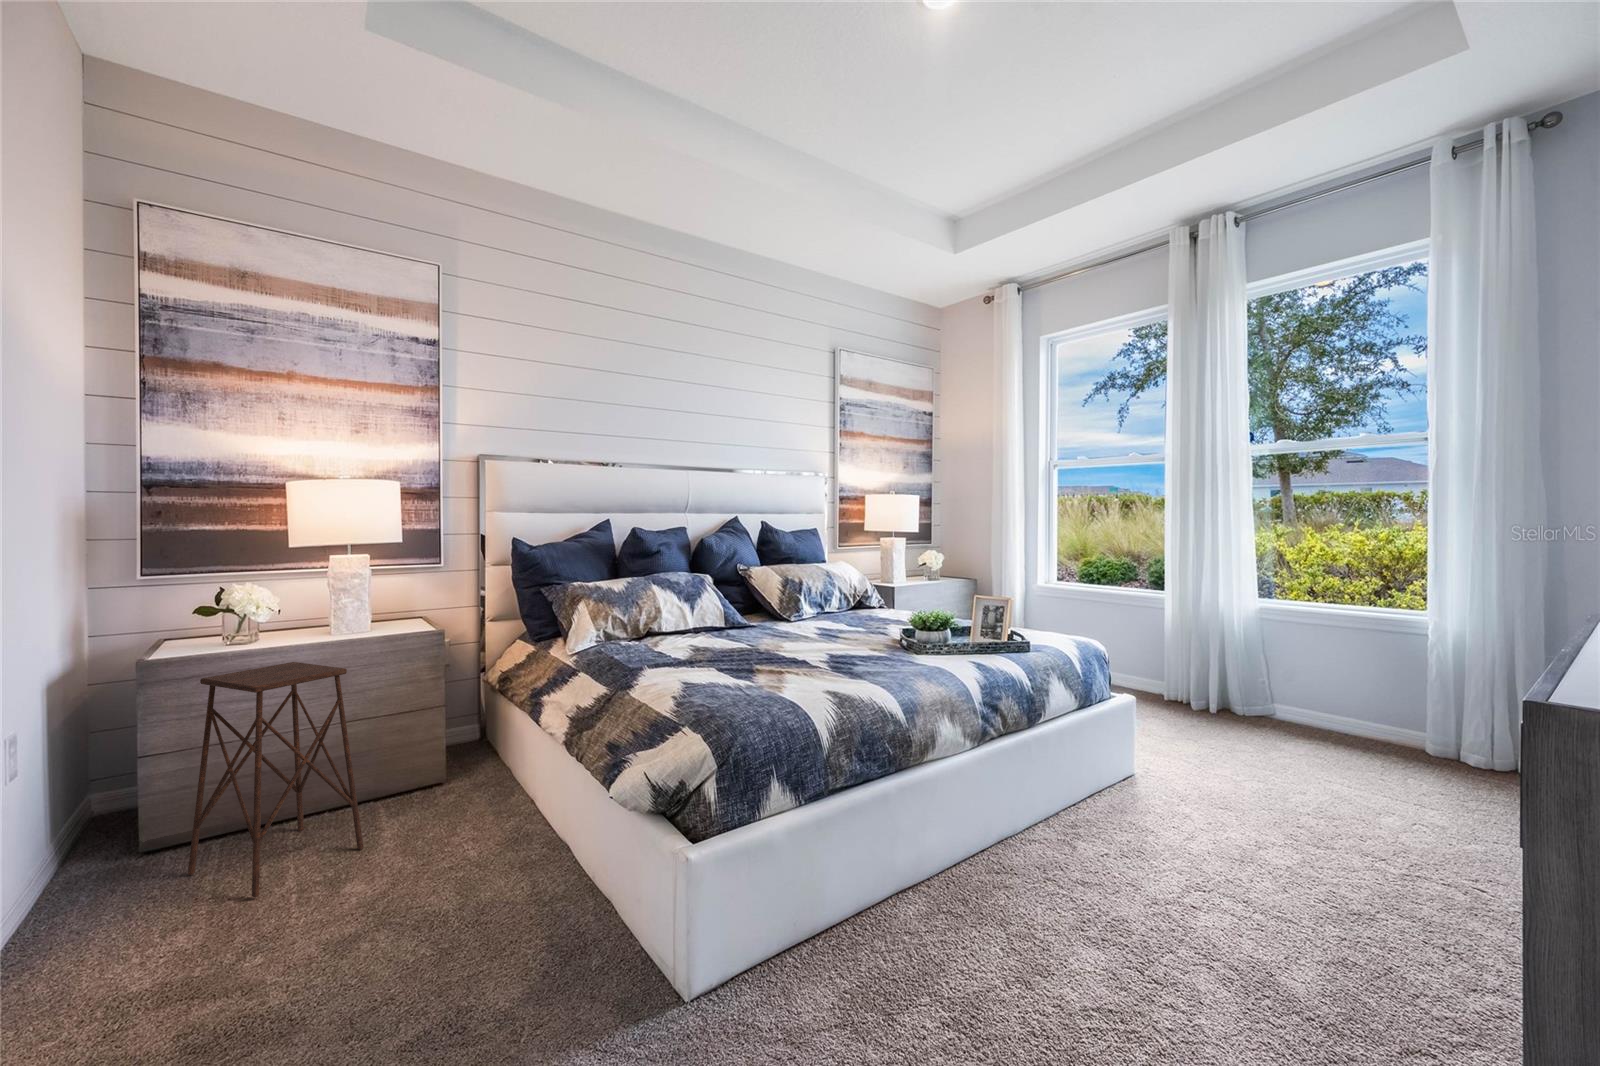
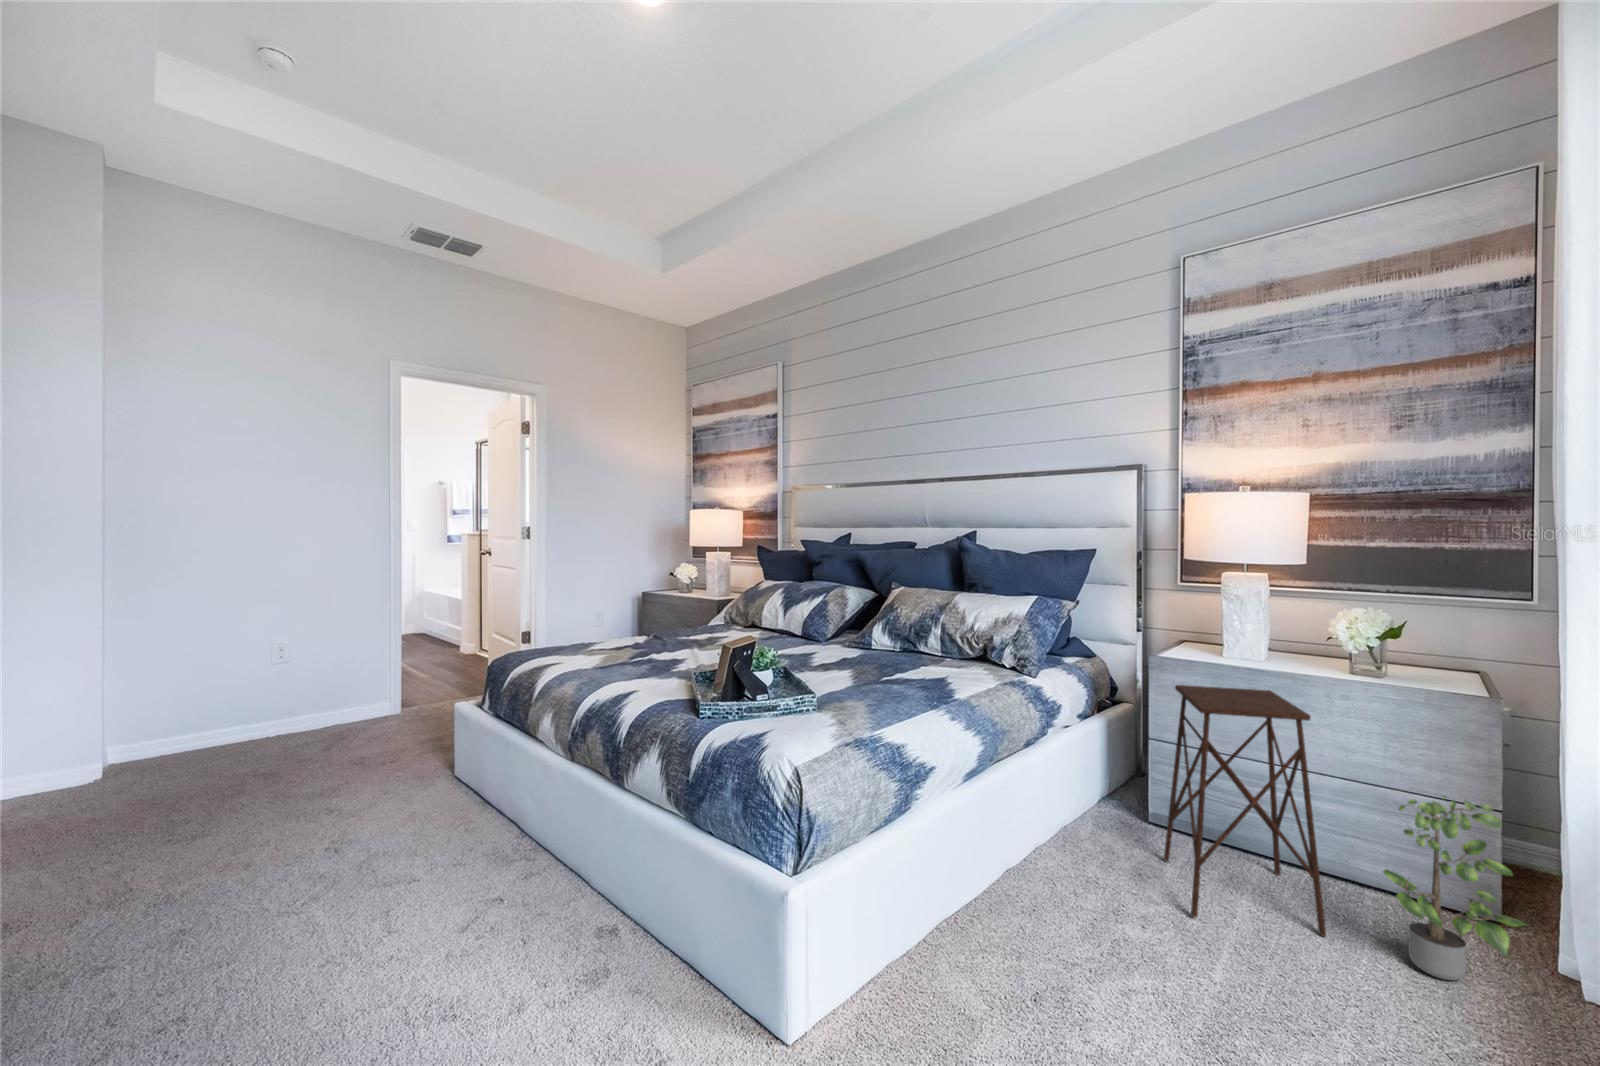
potted plant: none [400,694,480,831] -> present [1383,796,1527,980]

